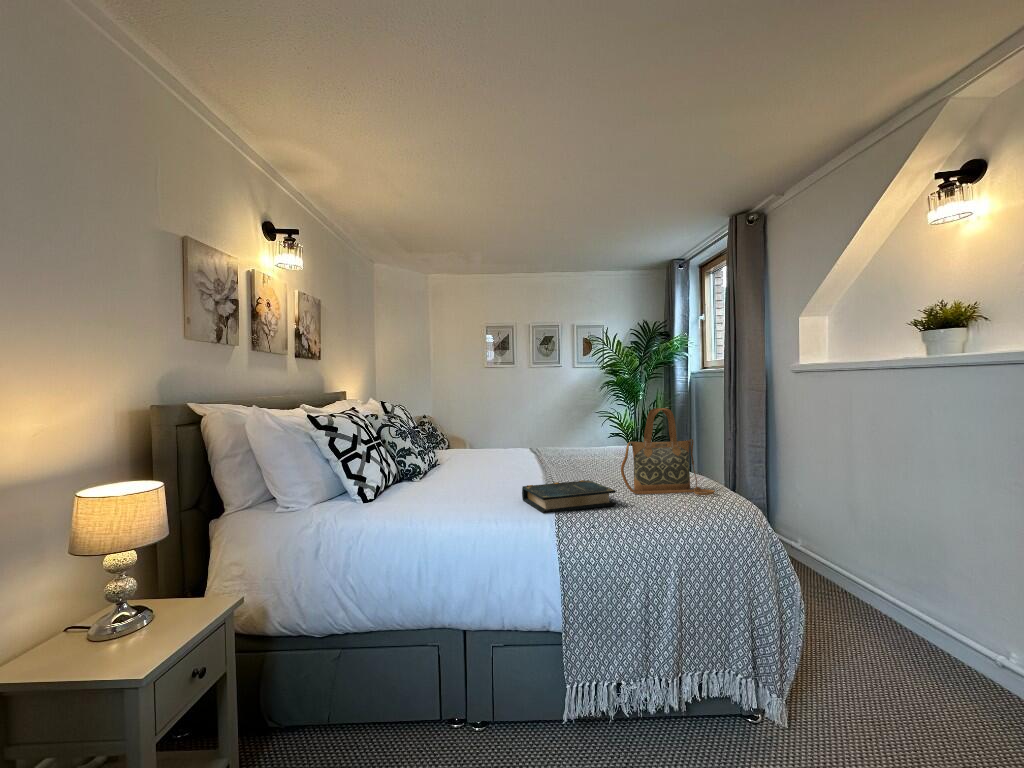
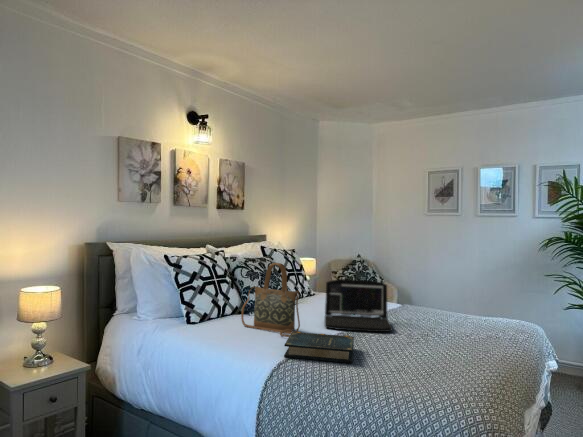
handbag: present [621,408,715,495] -> present [241,263,300,337]
laptop: none [502,425,591,482] -> present [325,279,392,332]

